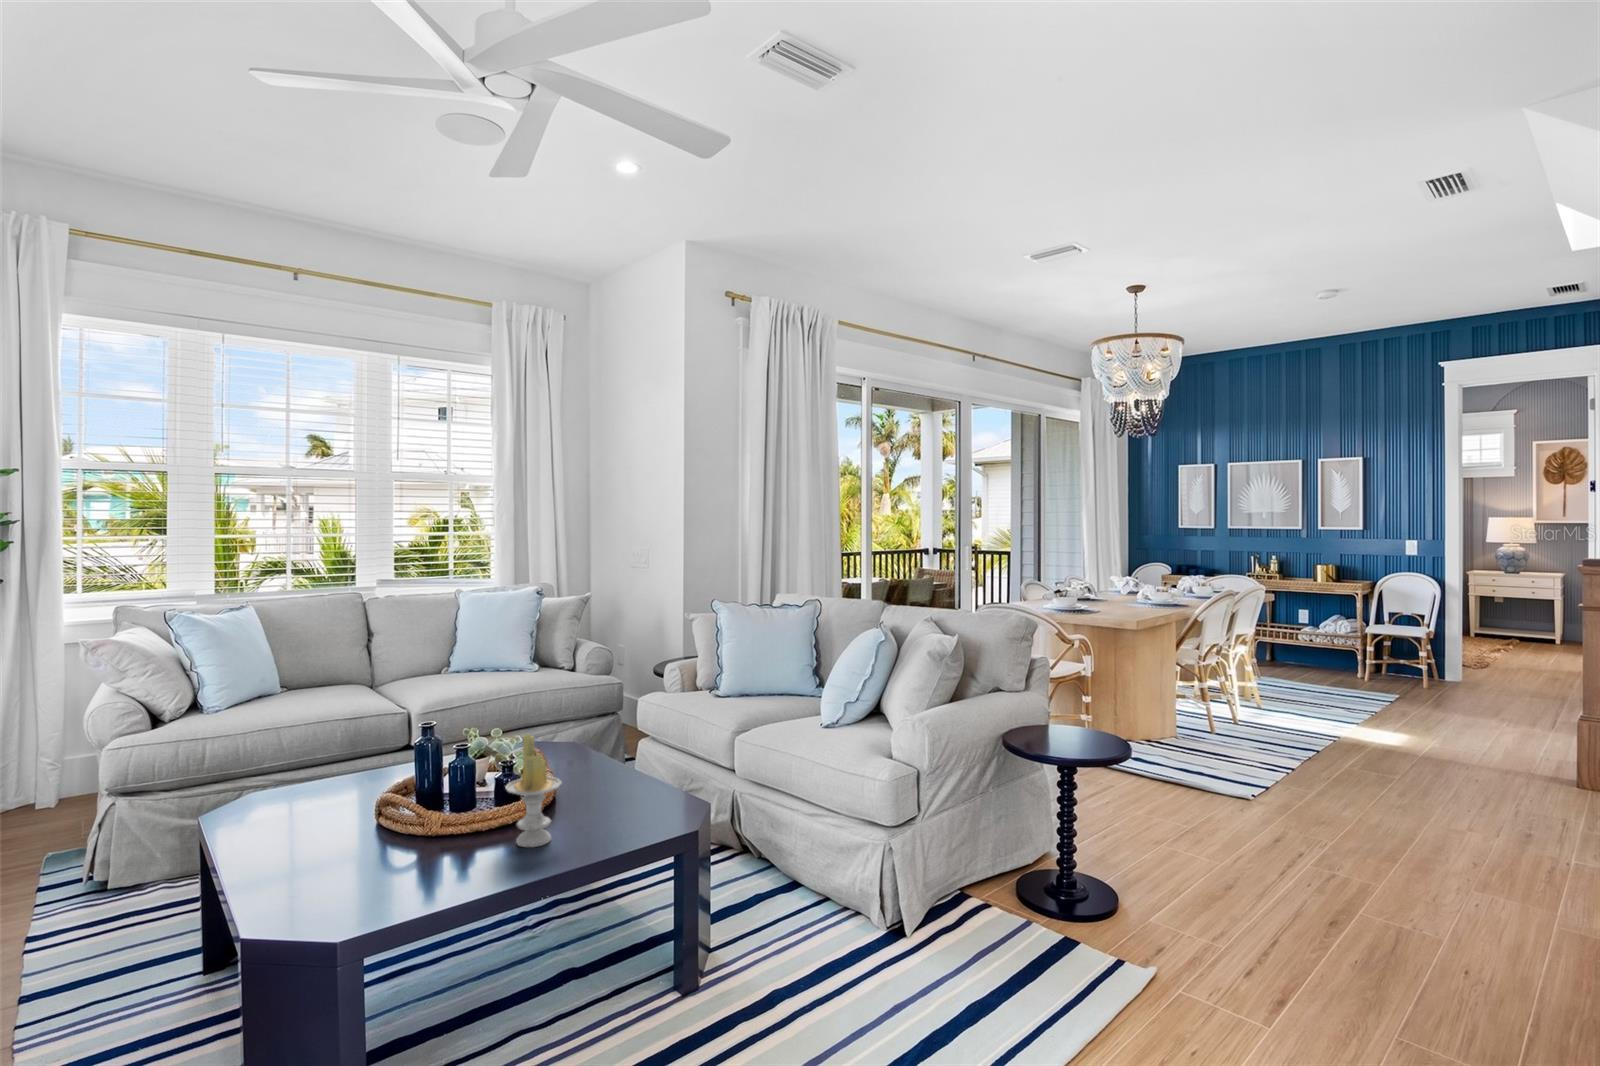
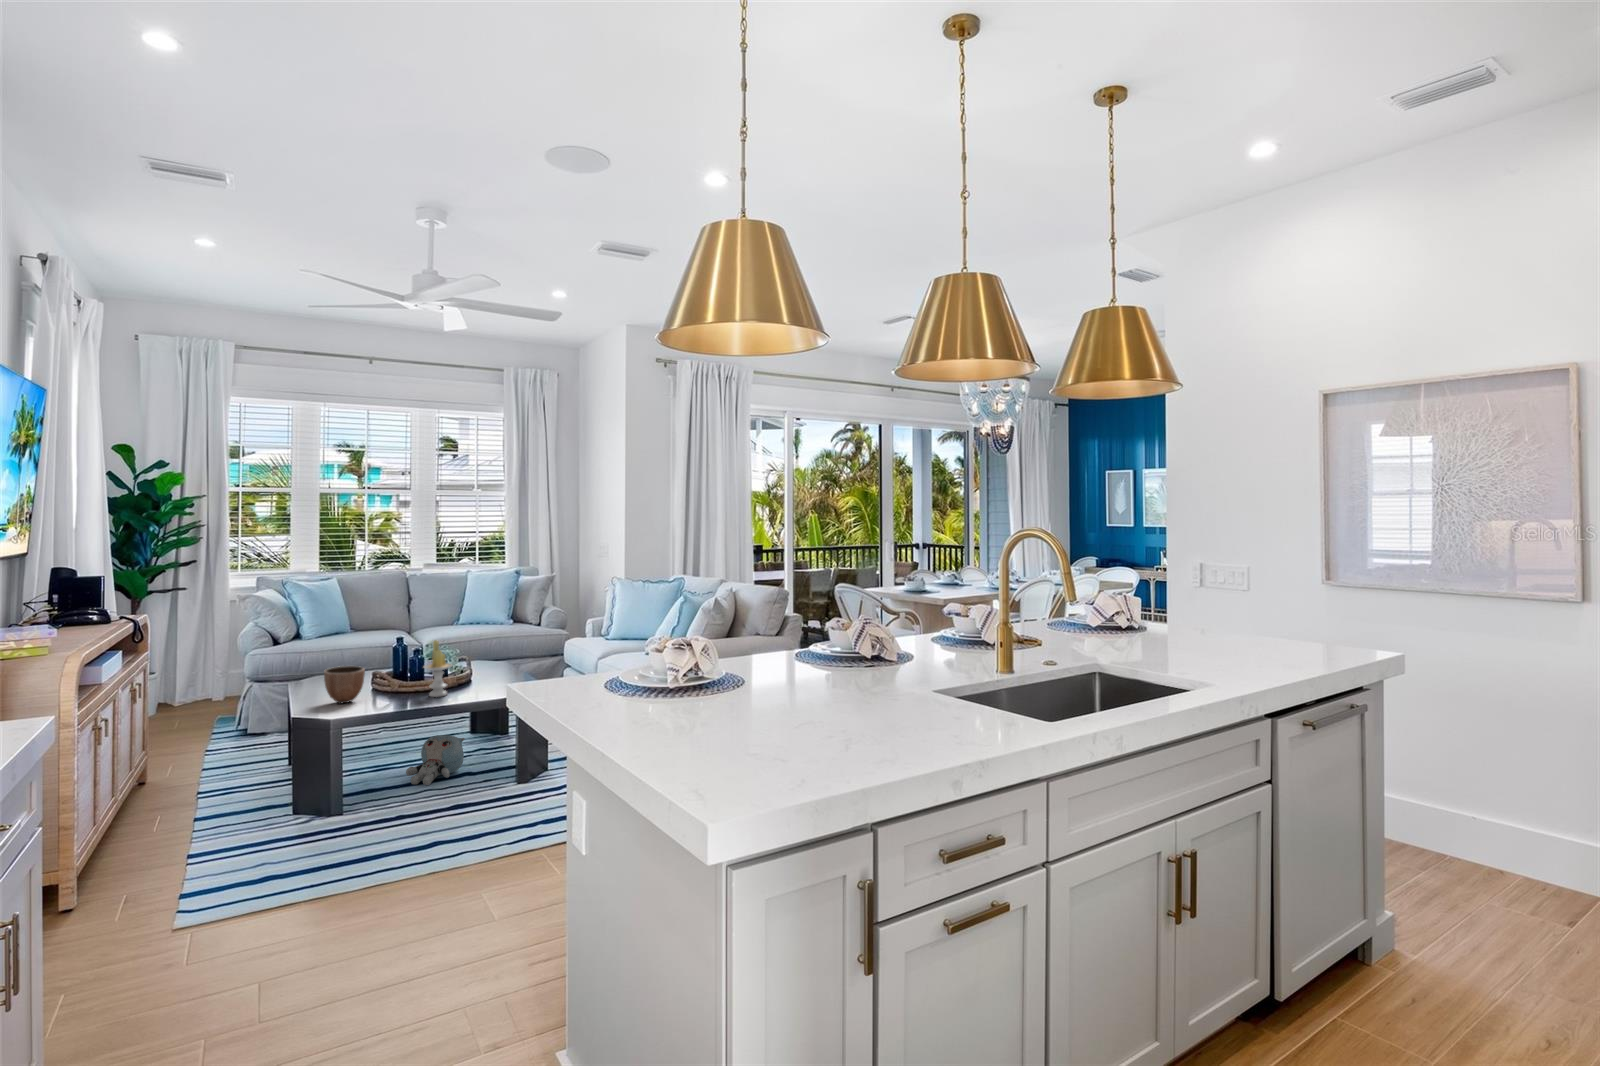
decorative bowl: none [309,796,393,883] -> present [324,666,365,703]
plush toy: none [466,905,566,1023] -> present [406,735,465,785]

